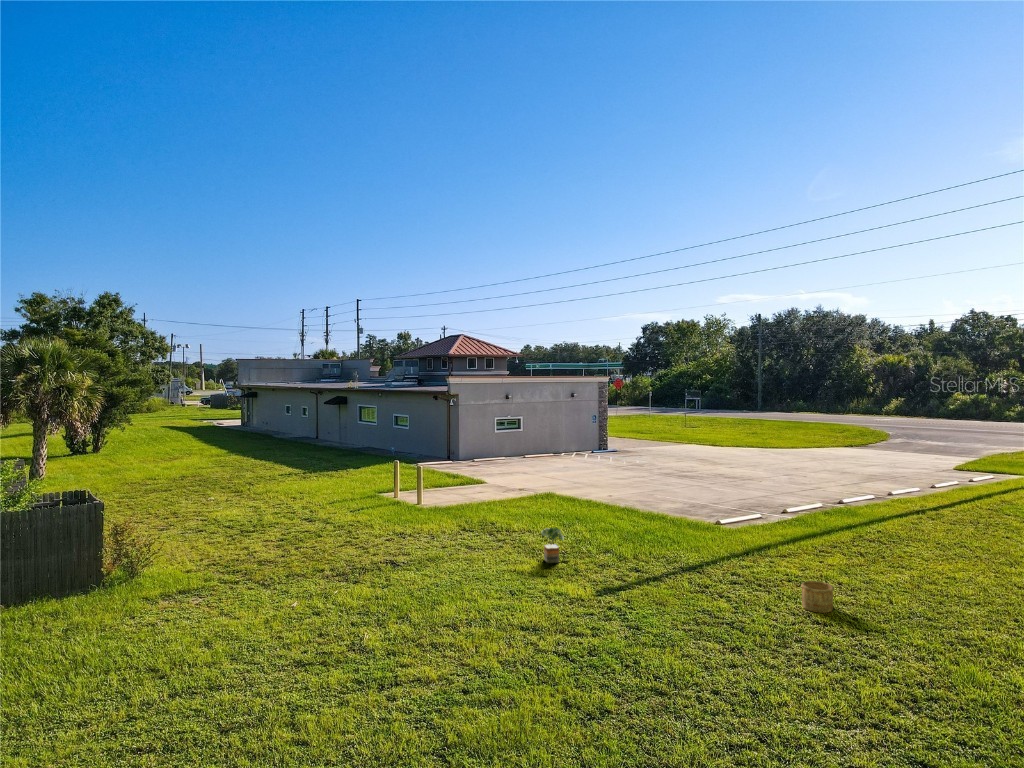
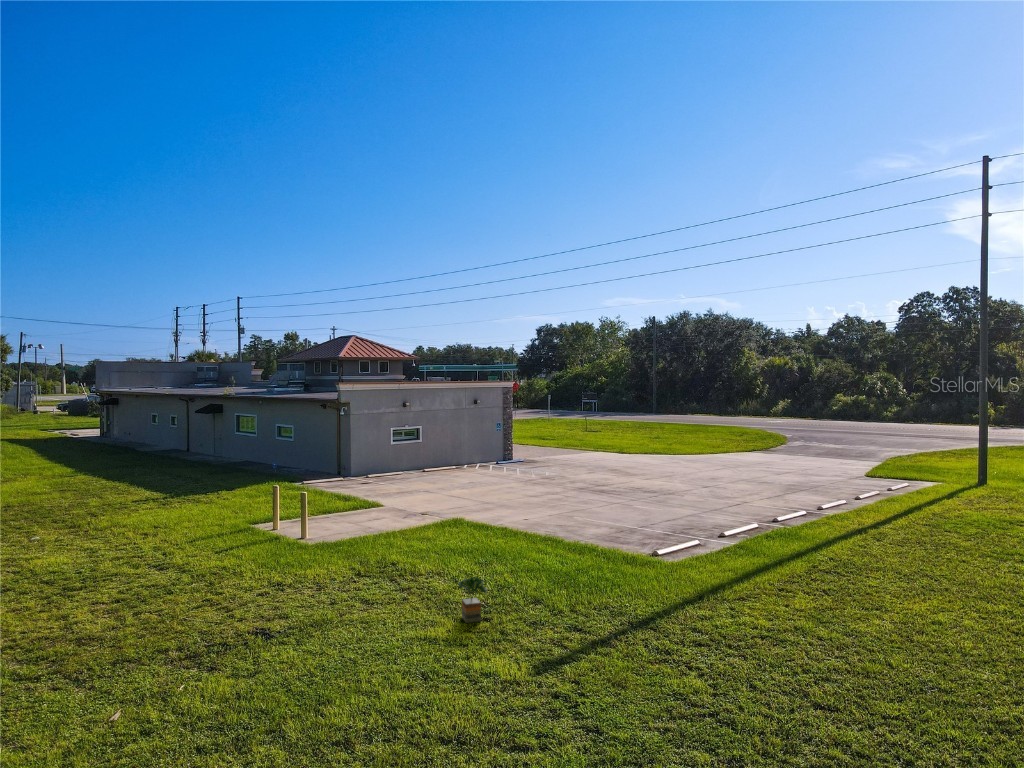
wooden bucket: present [801,581,834,613] -> none [781,642,820,684]

